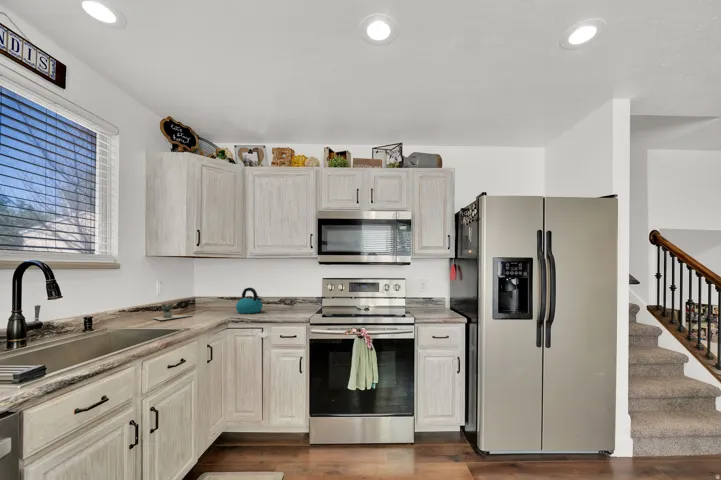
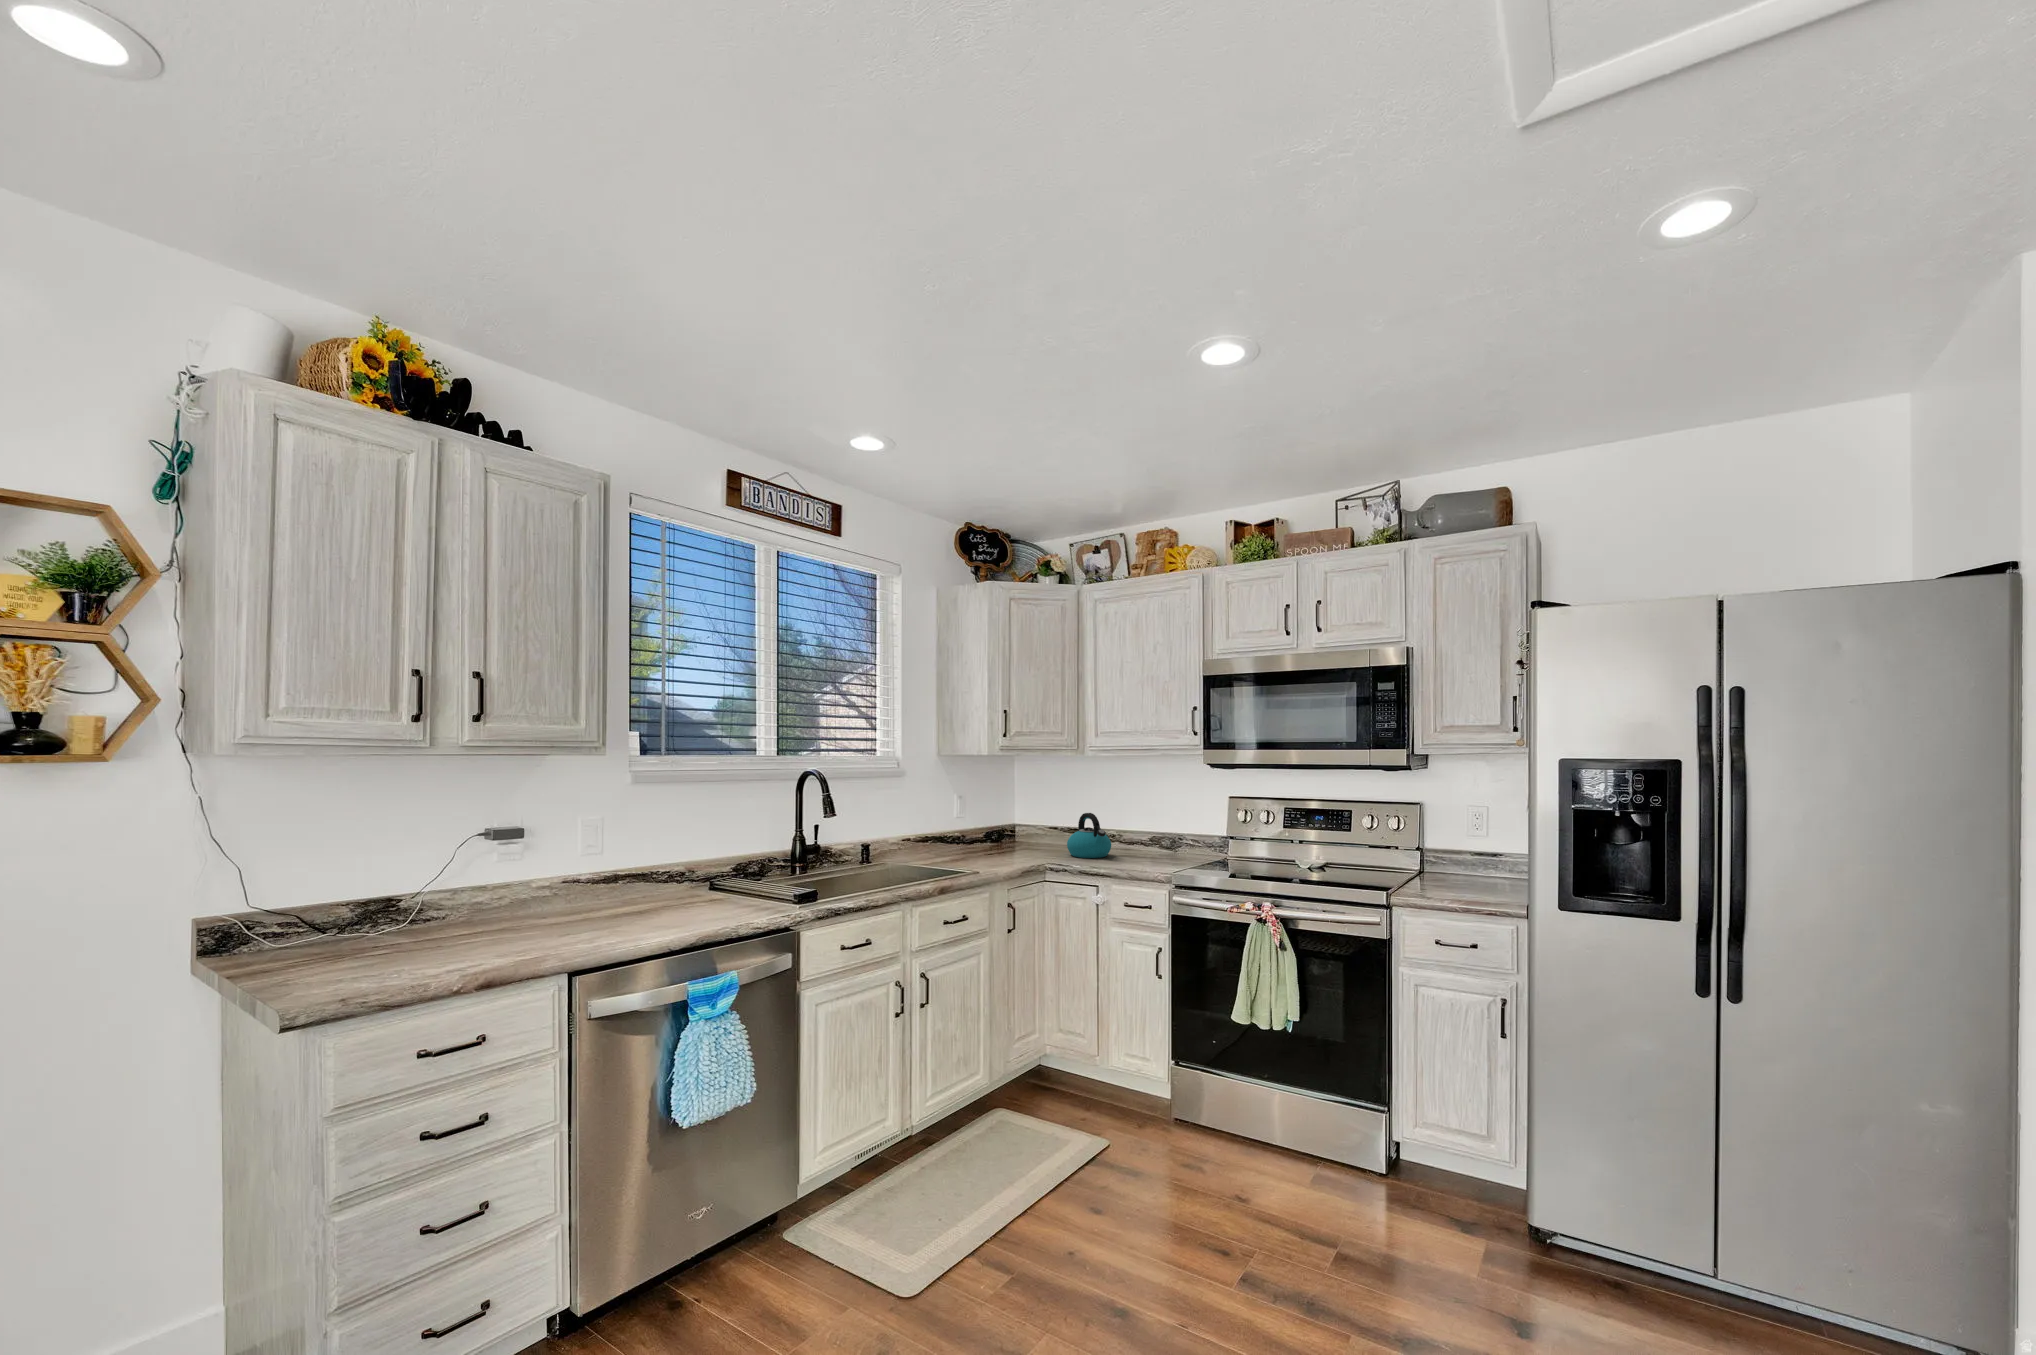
potted plant: present [155,303,191,320] -> none [945,830,1019,856]

